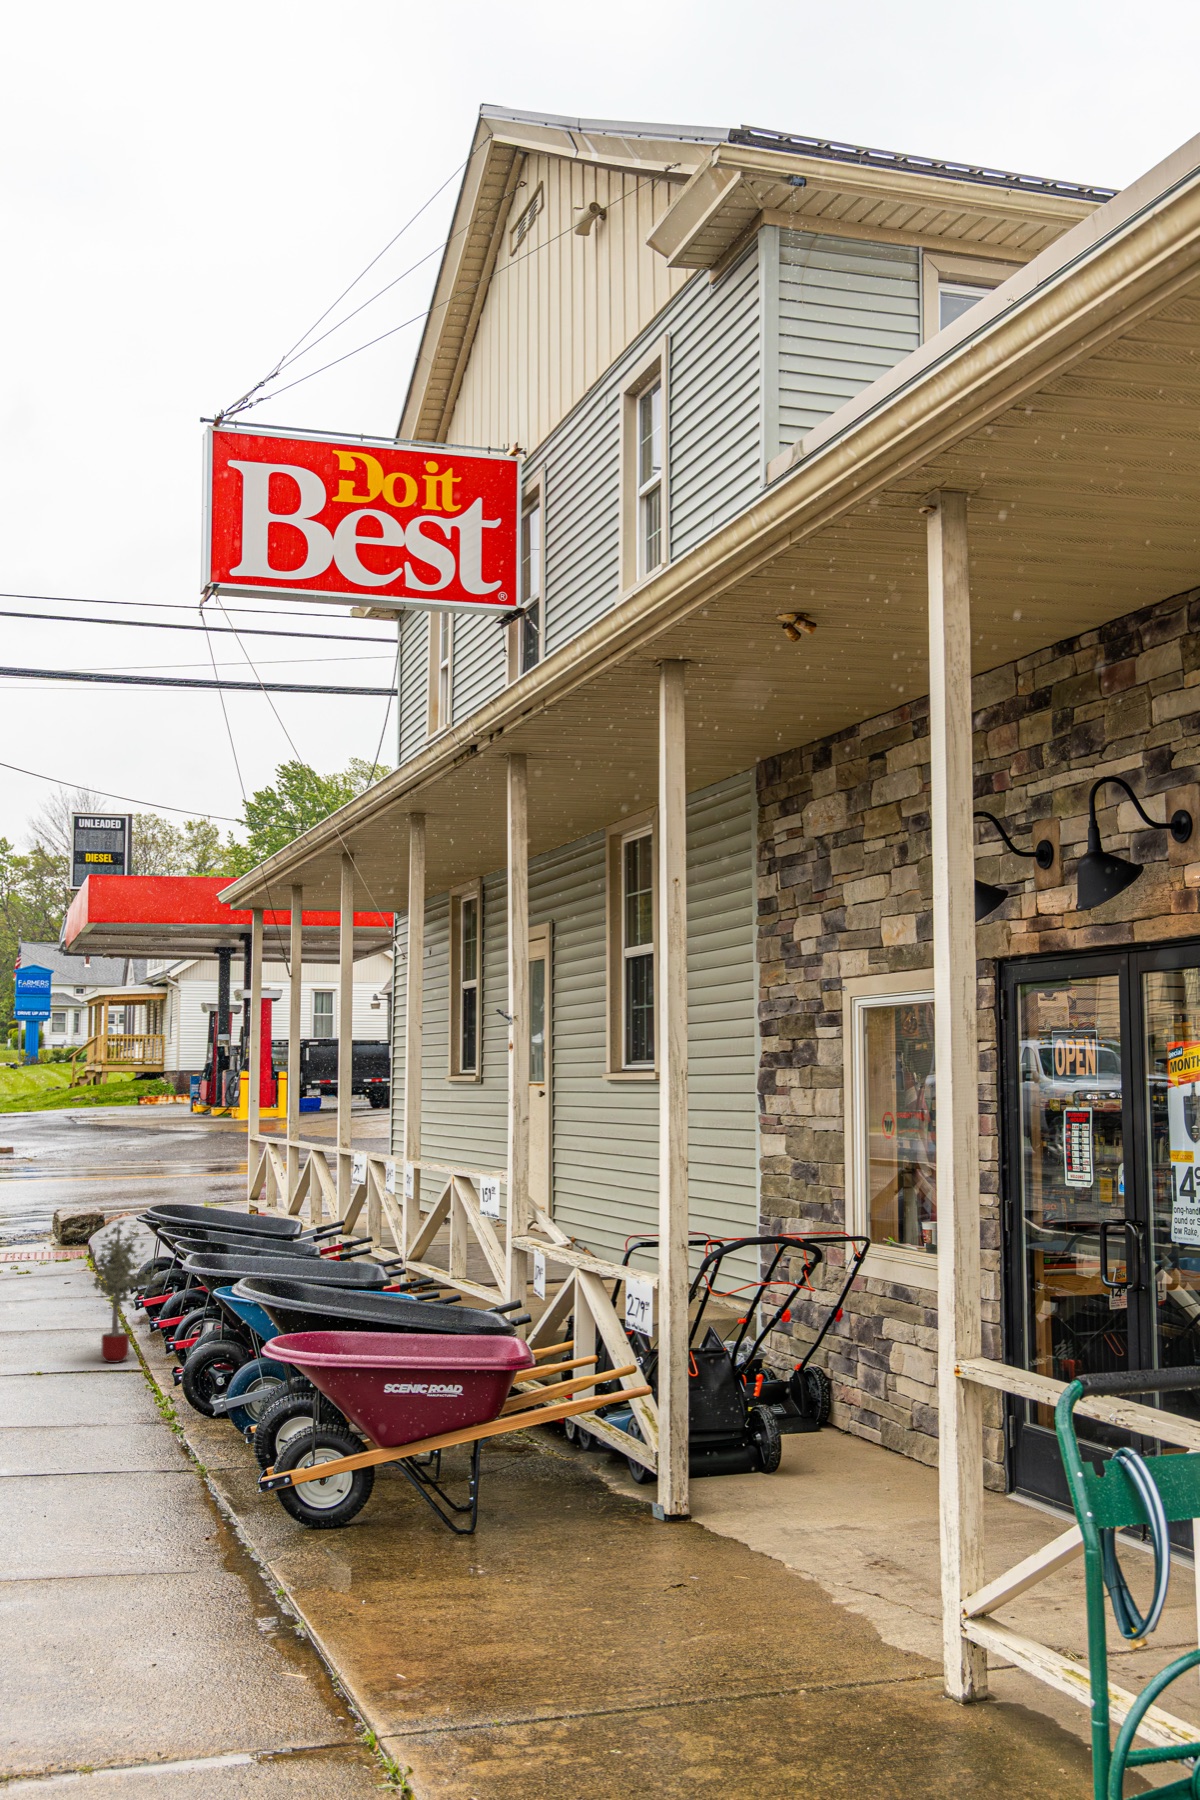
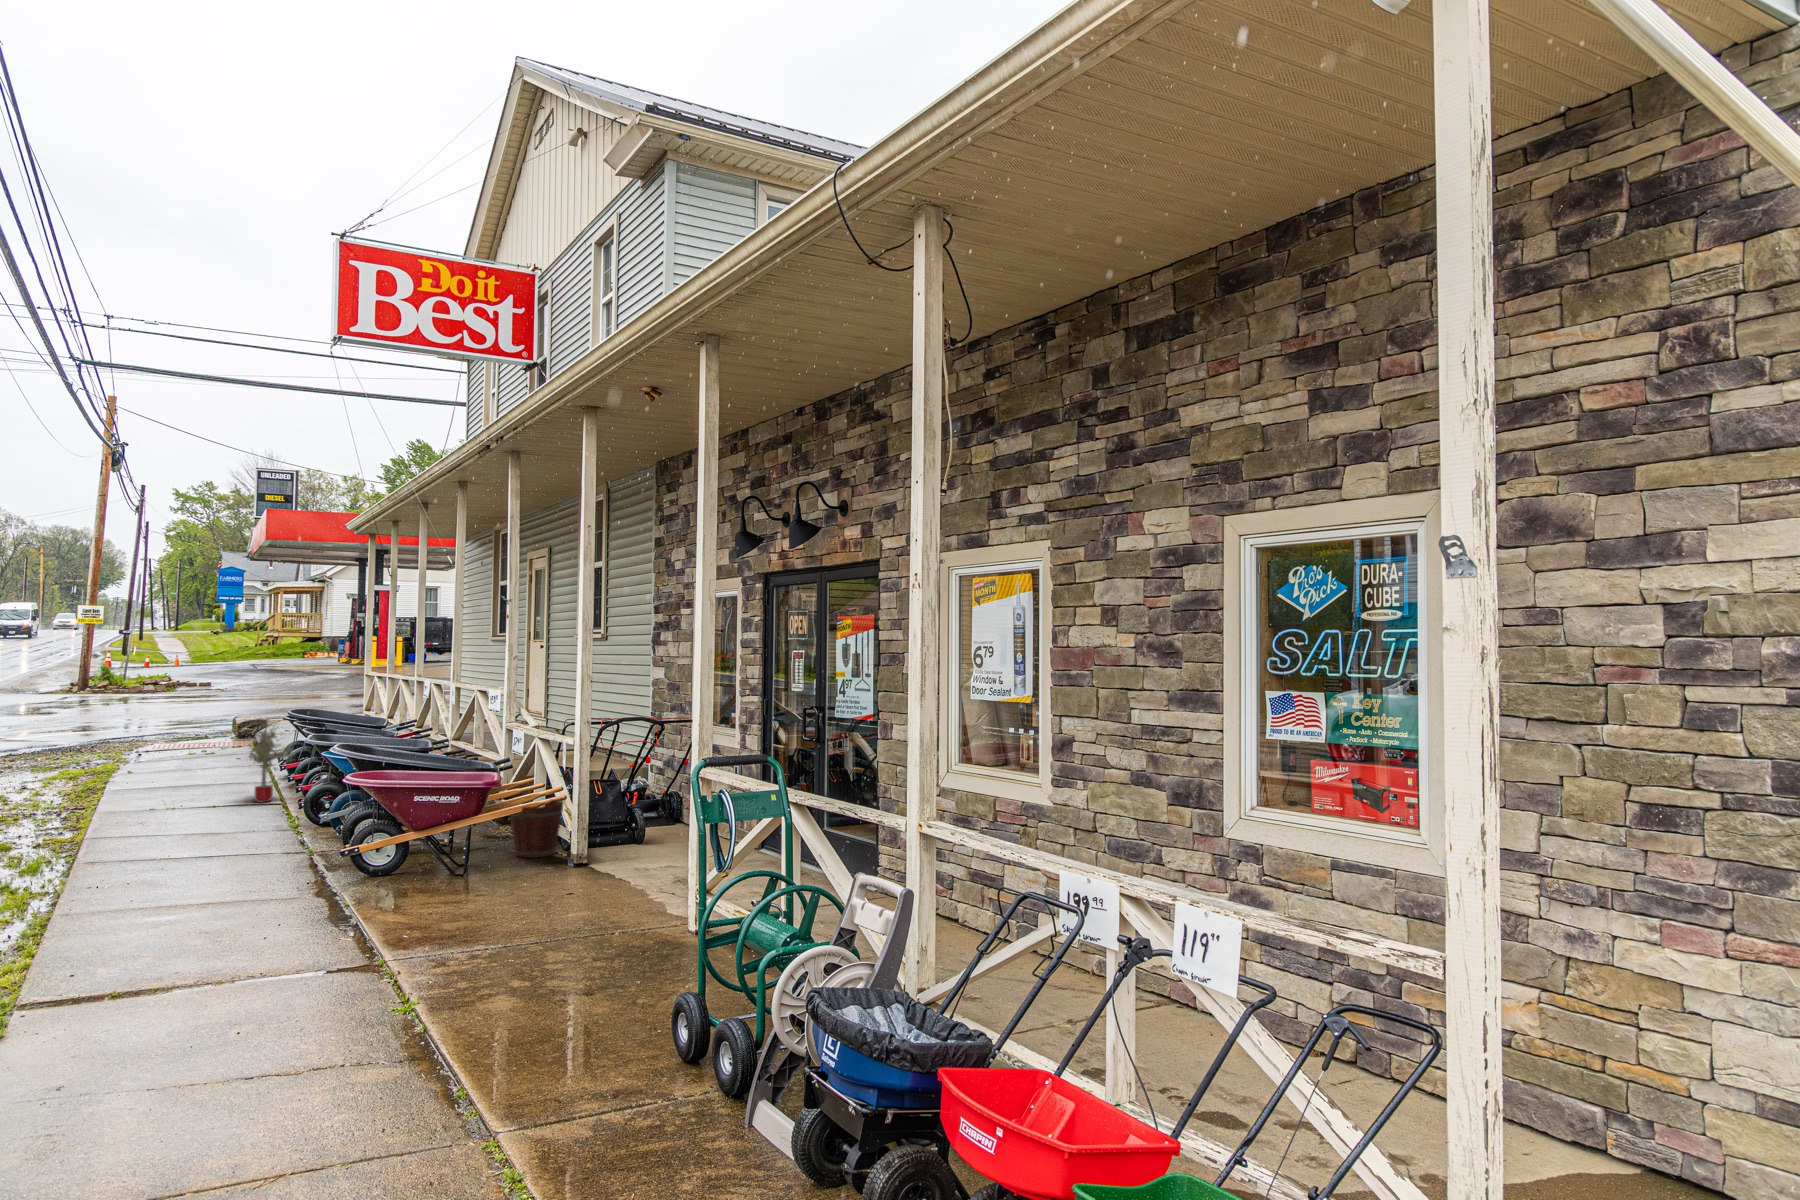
bucket: none [539,1389,637,1504] -> present [510,800,563,858]

